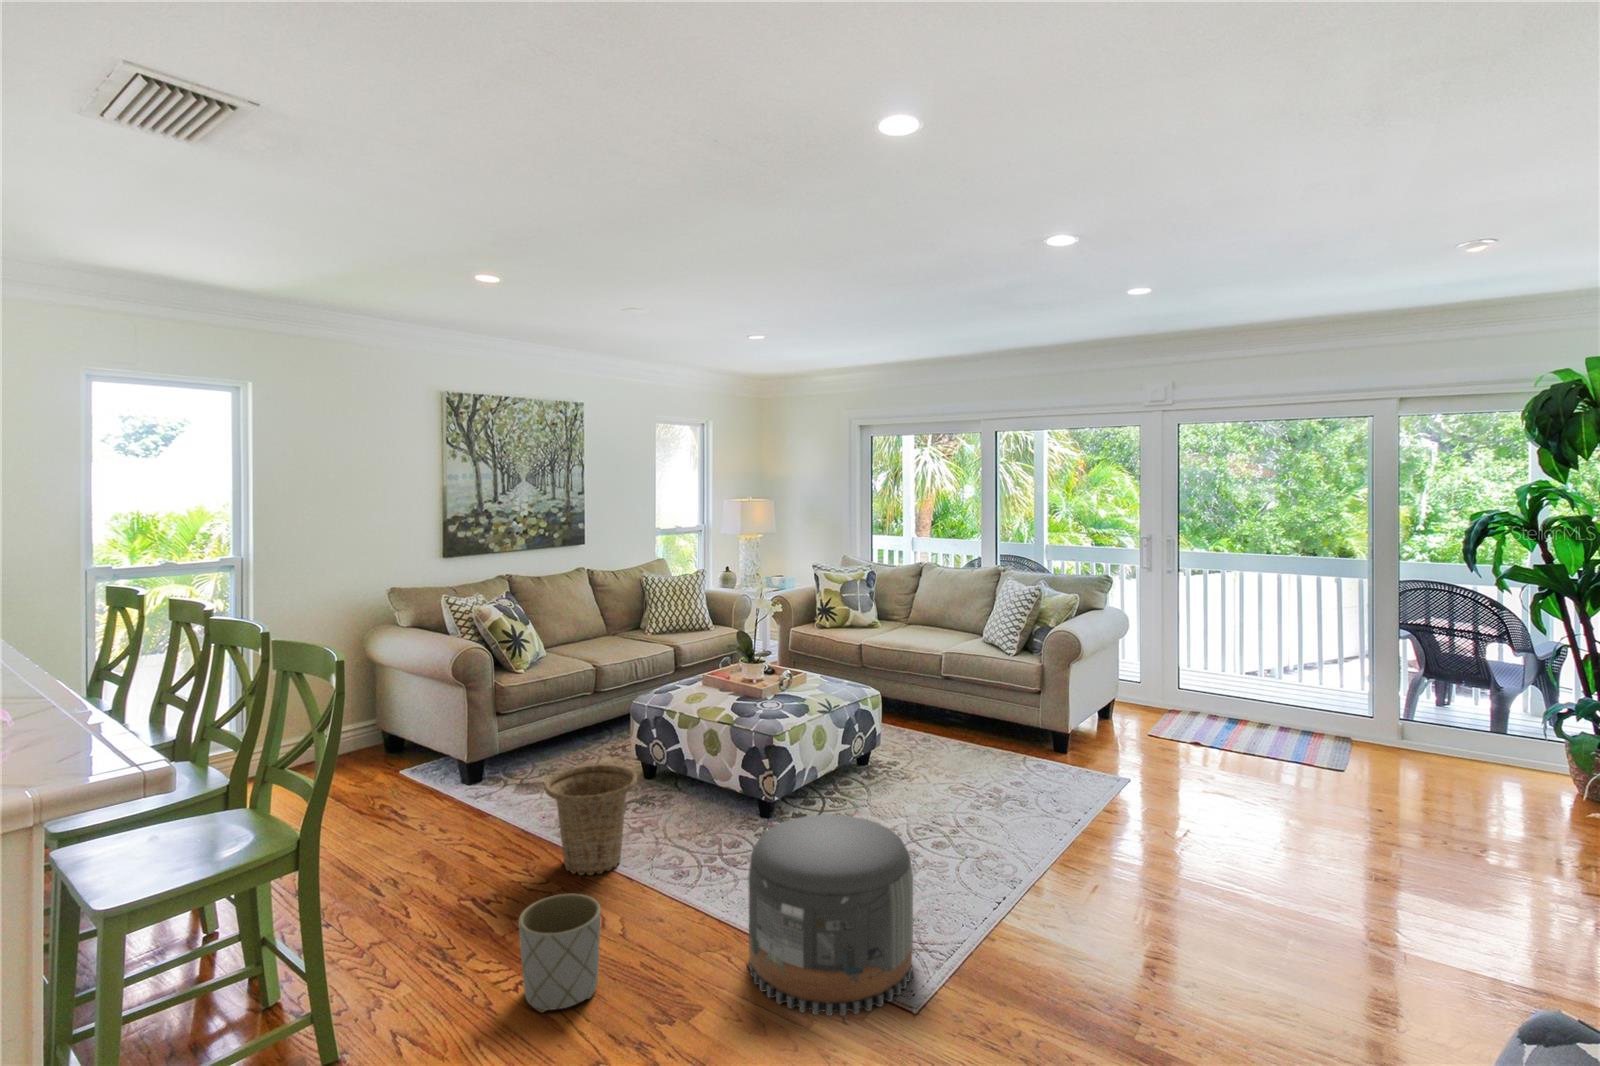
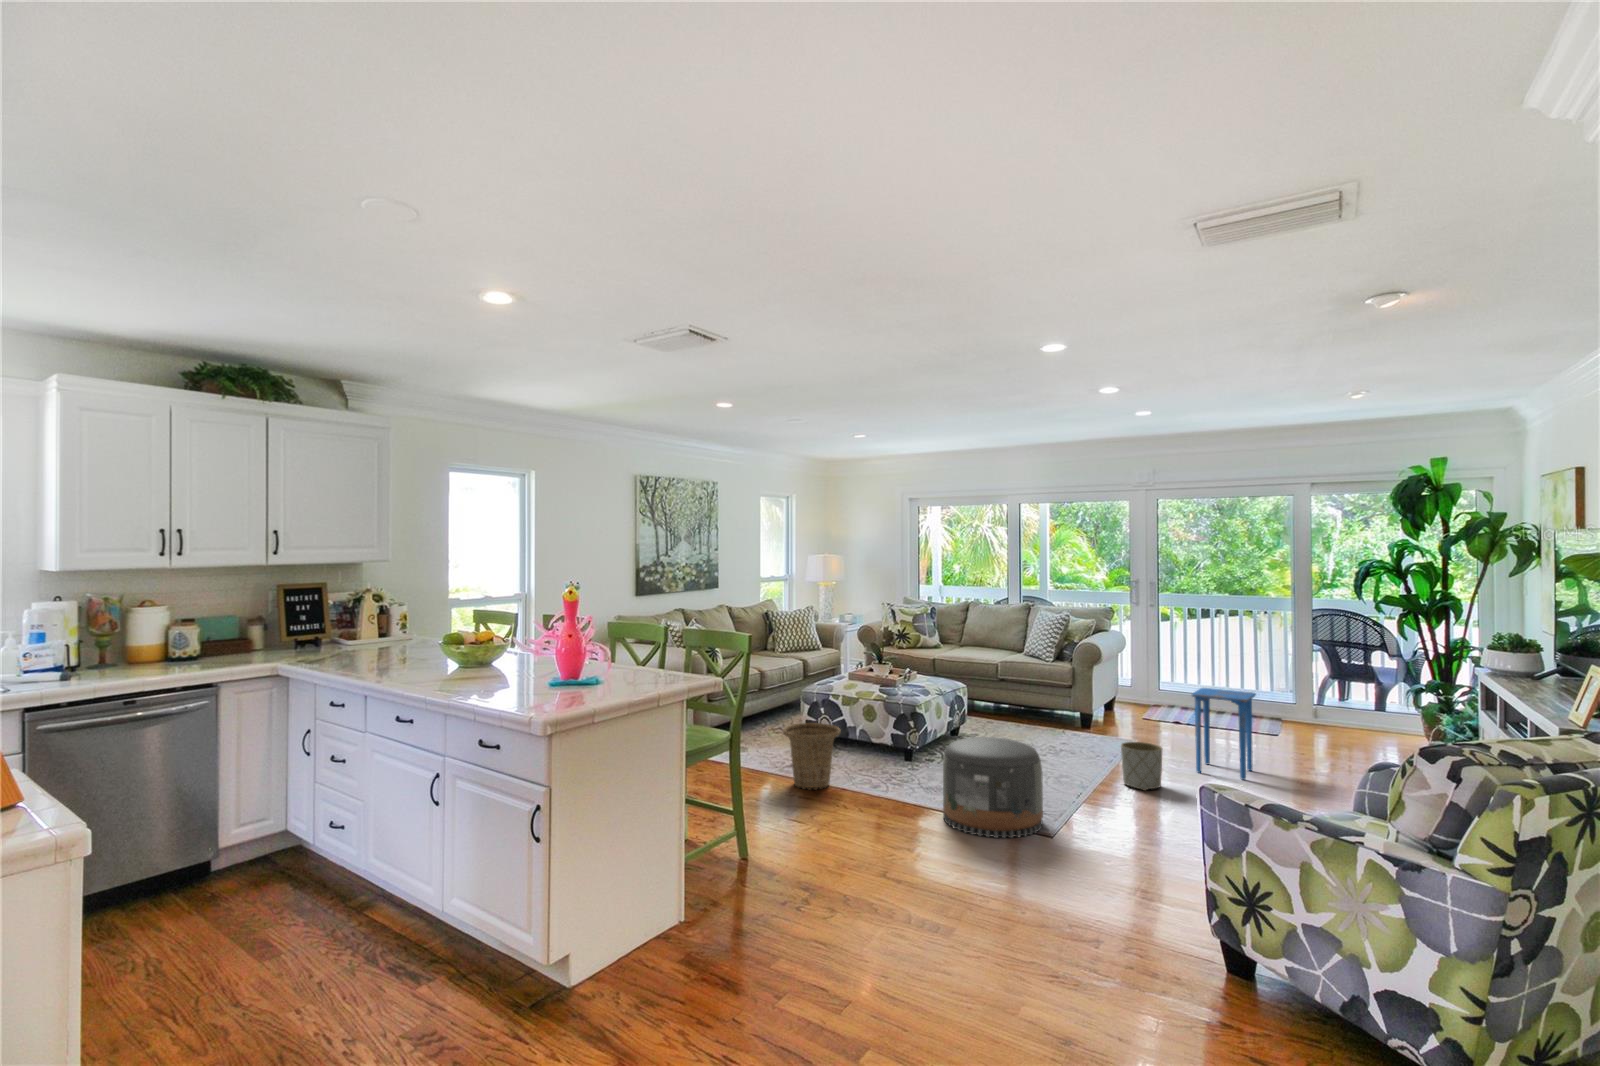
side table: none [1197,710,1299,862] -> present [1192,688,1256,780]
planter: present [518,894,601,1012] -> present [1121,742,1162,790]

